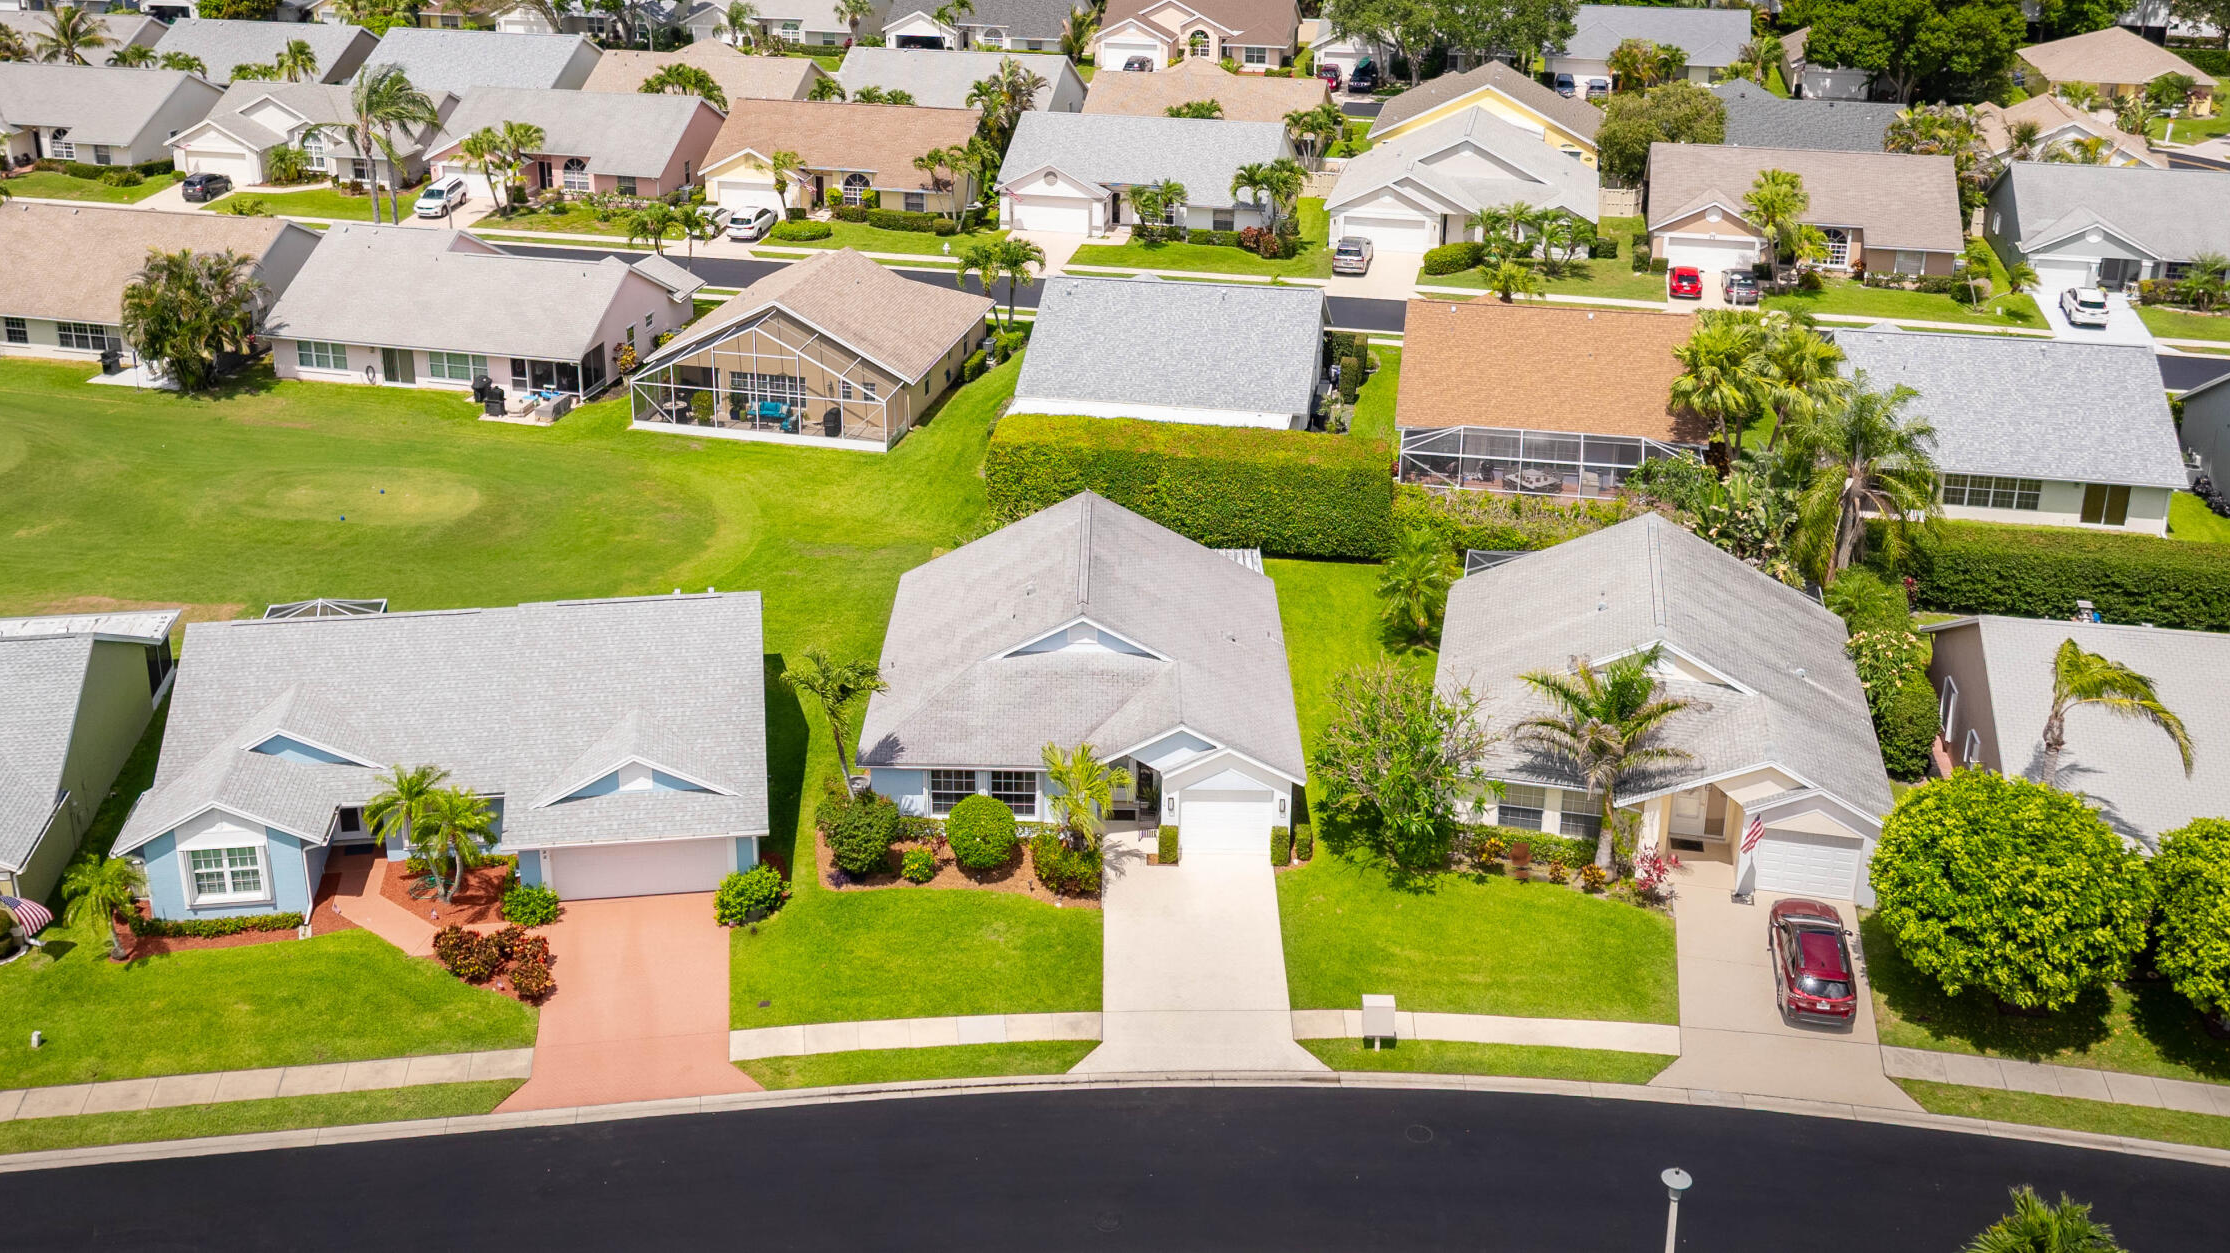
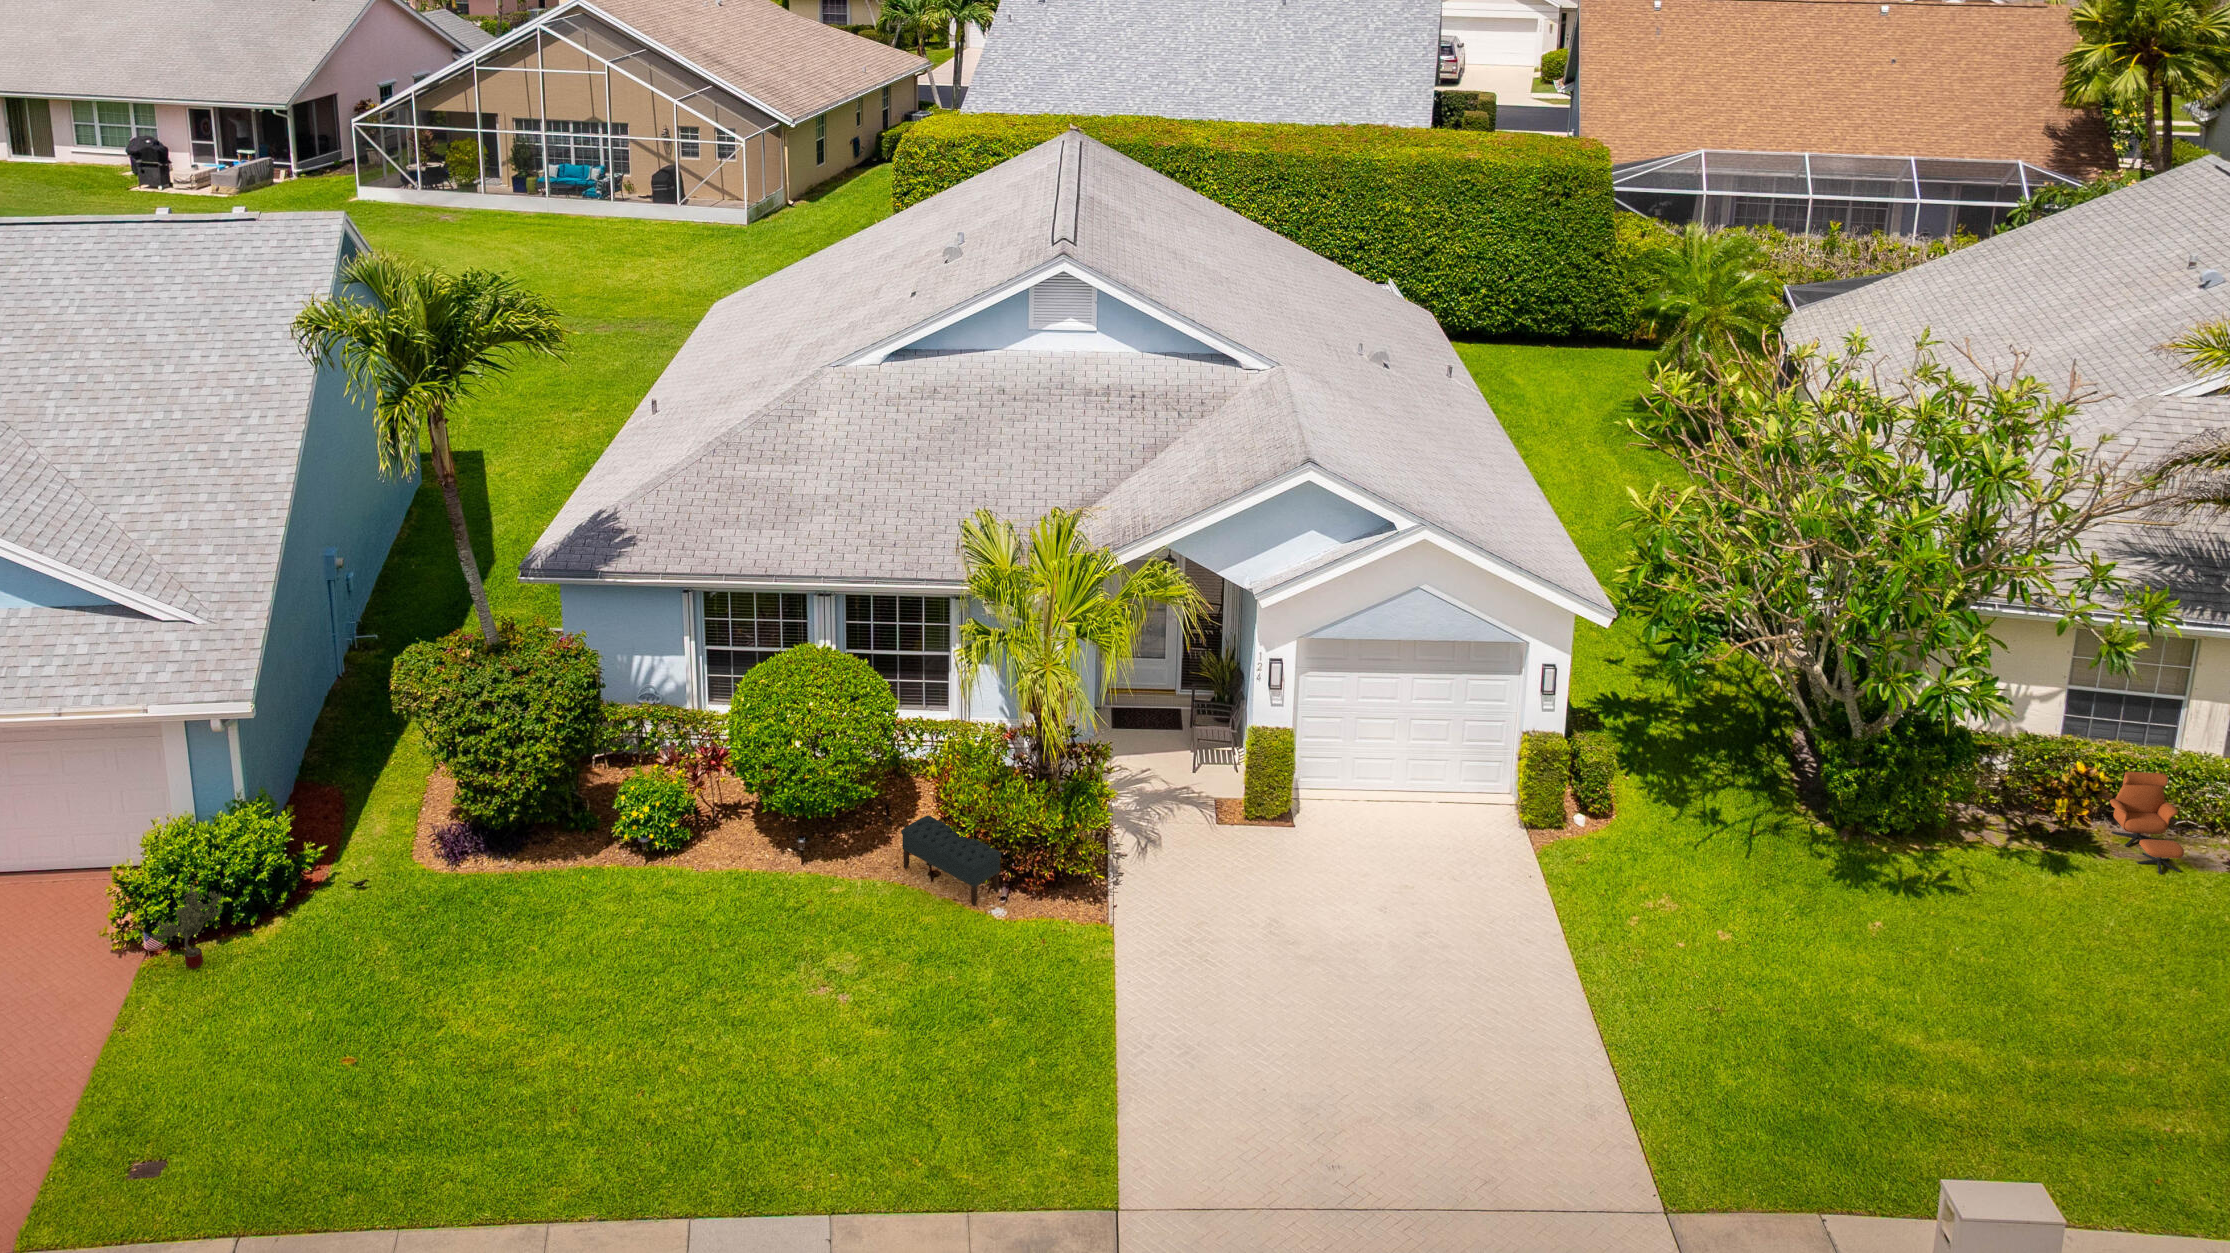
bench: none [1020,867,1061,905] -> present [901,815,1001,906]

